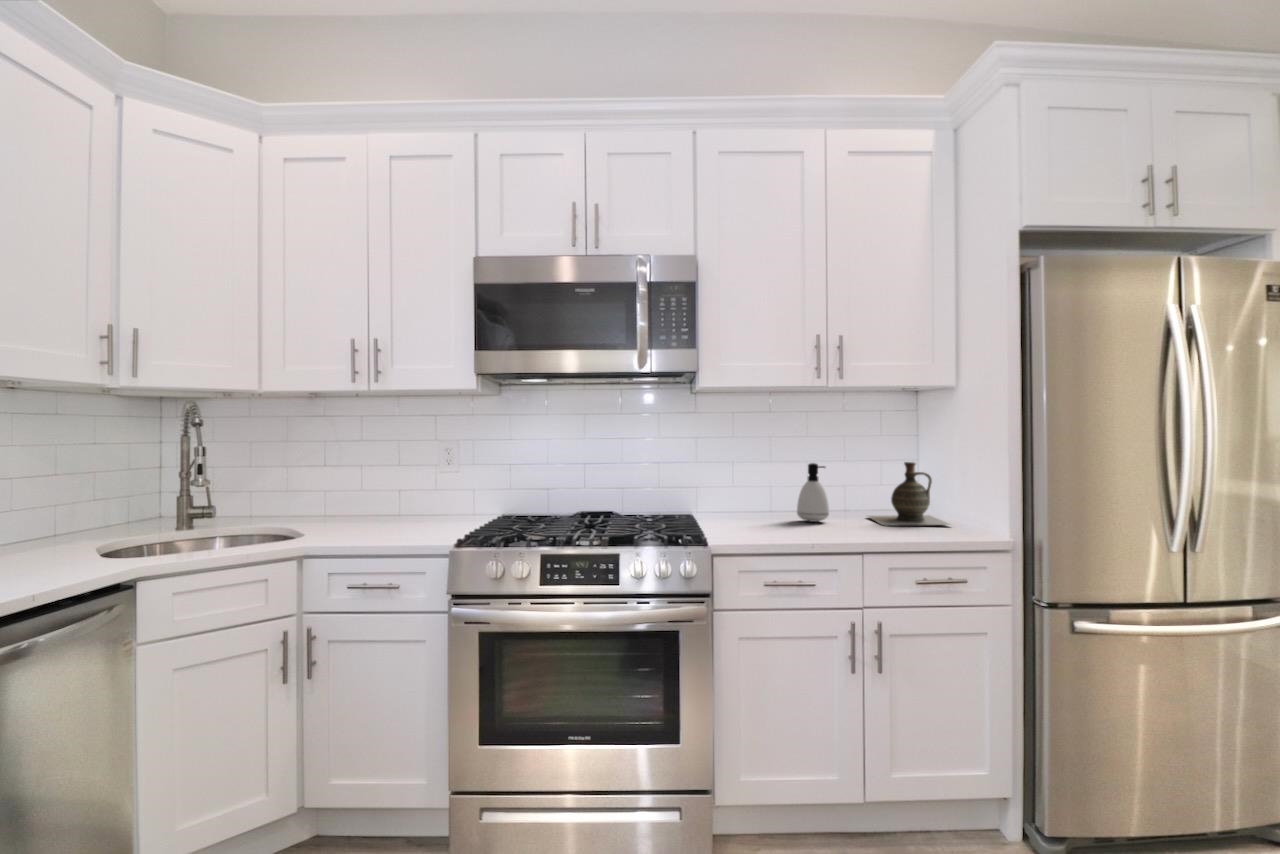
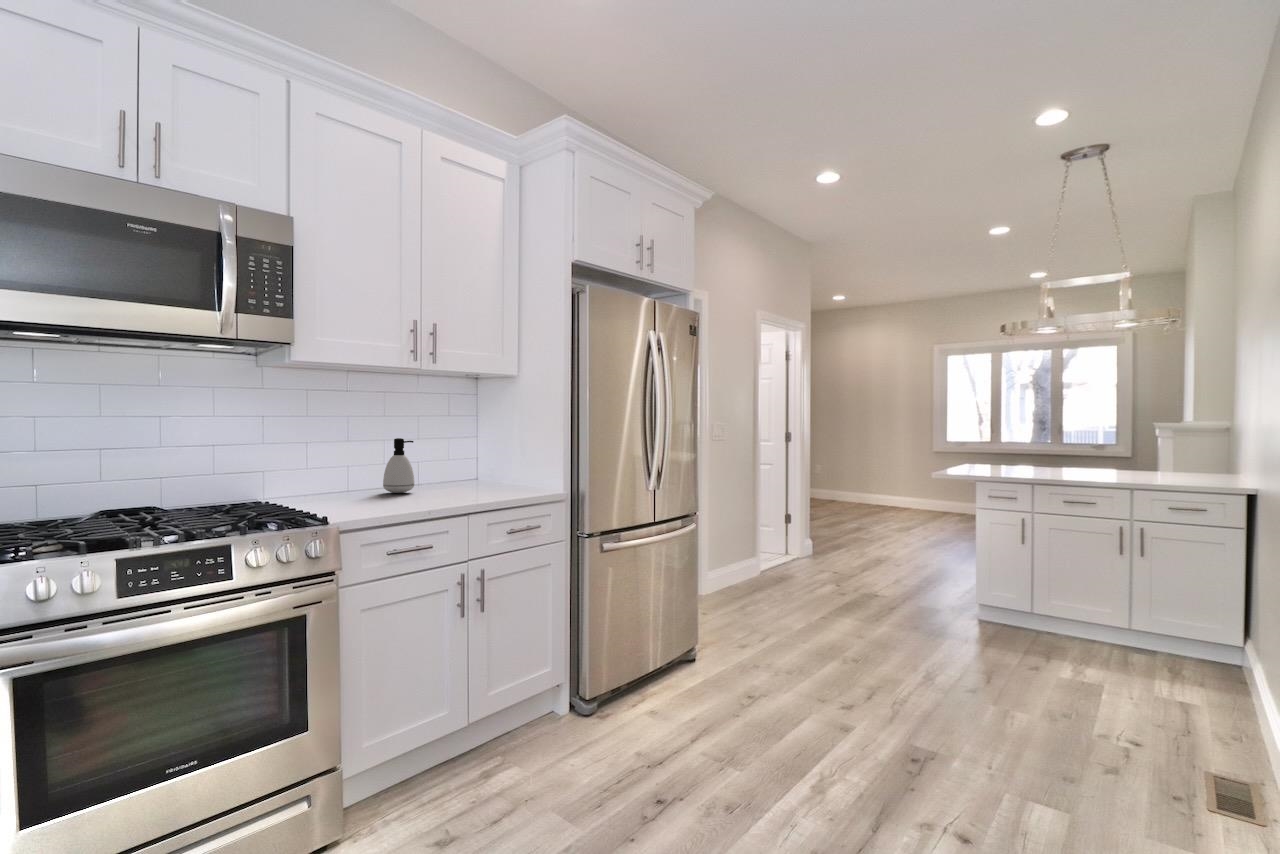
ceramic jug: present [868,462,949,525] -> none [436,436,512,491]

